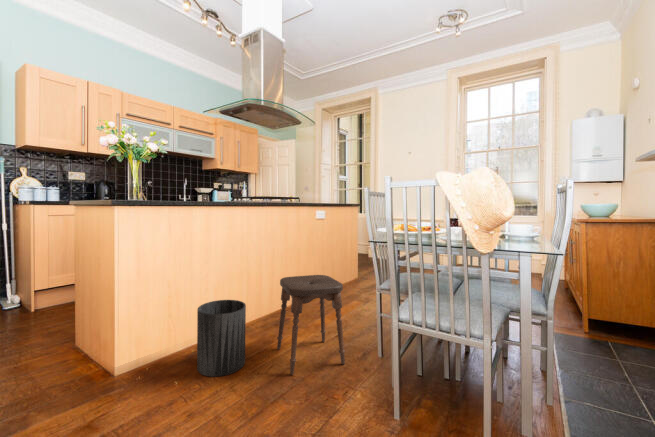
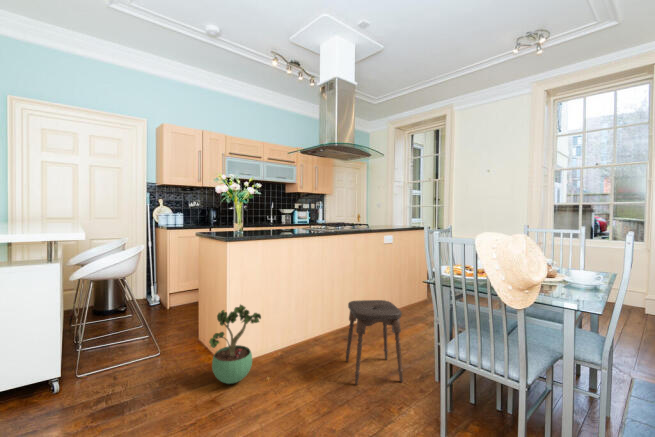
potted plant: none [79,287,164,398] -> present [209,305,261,384]
trash can: present [197,300,246,377] -> none [283,316,320,378]

